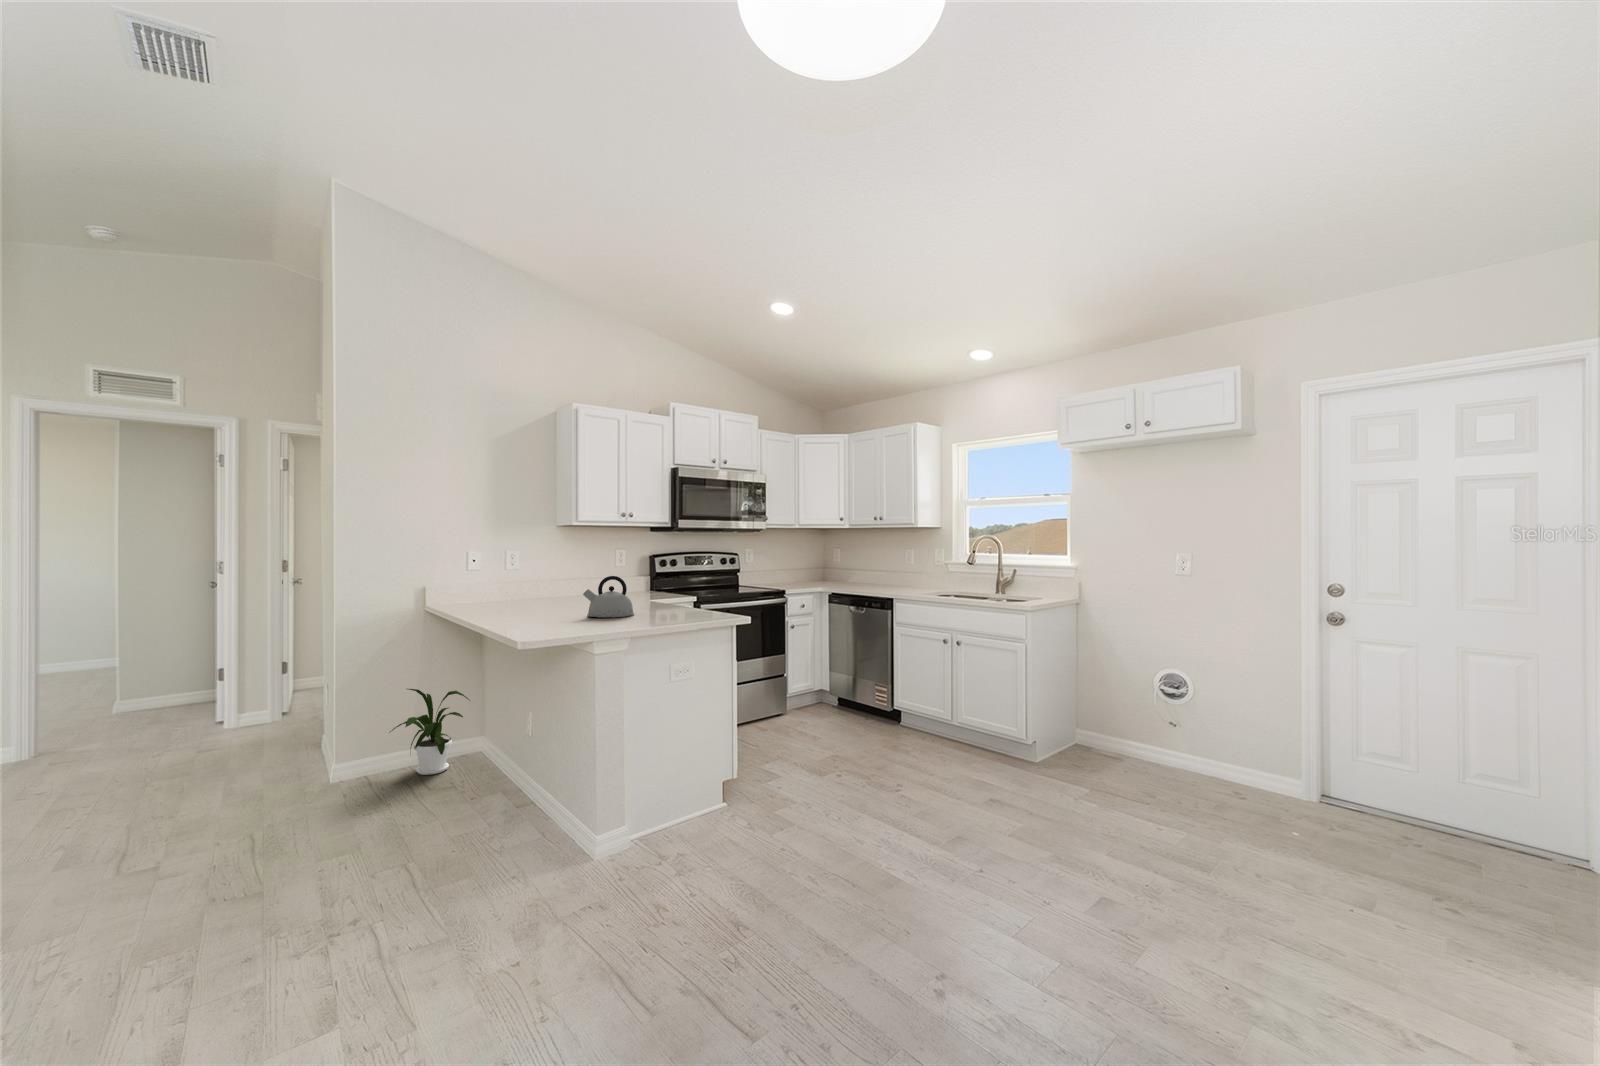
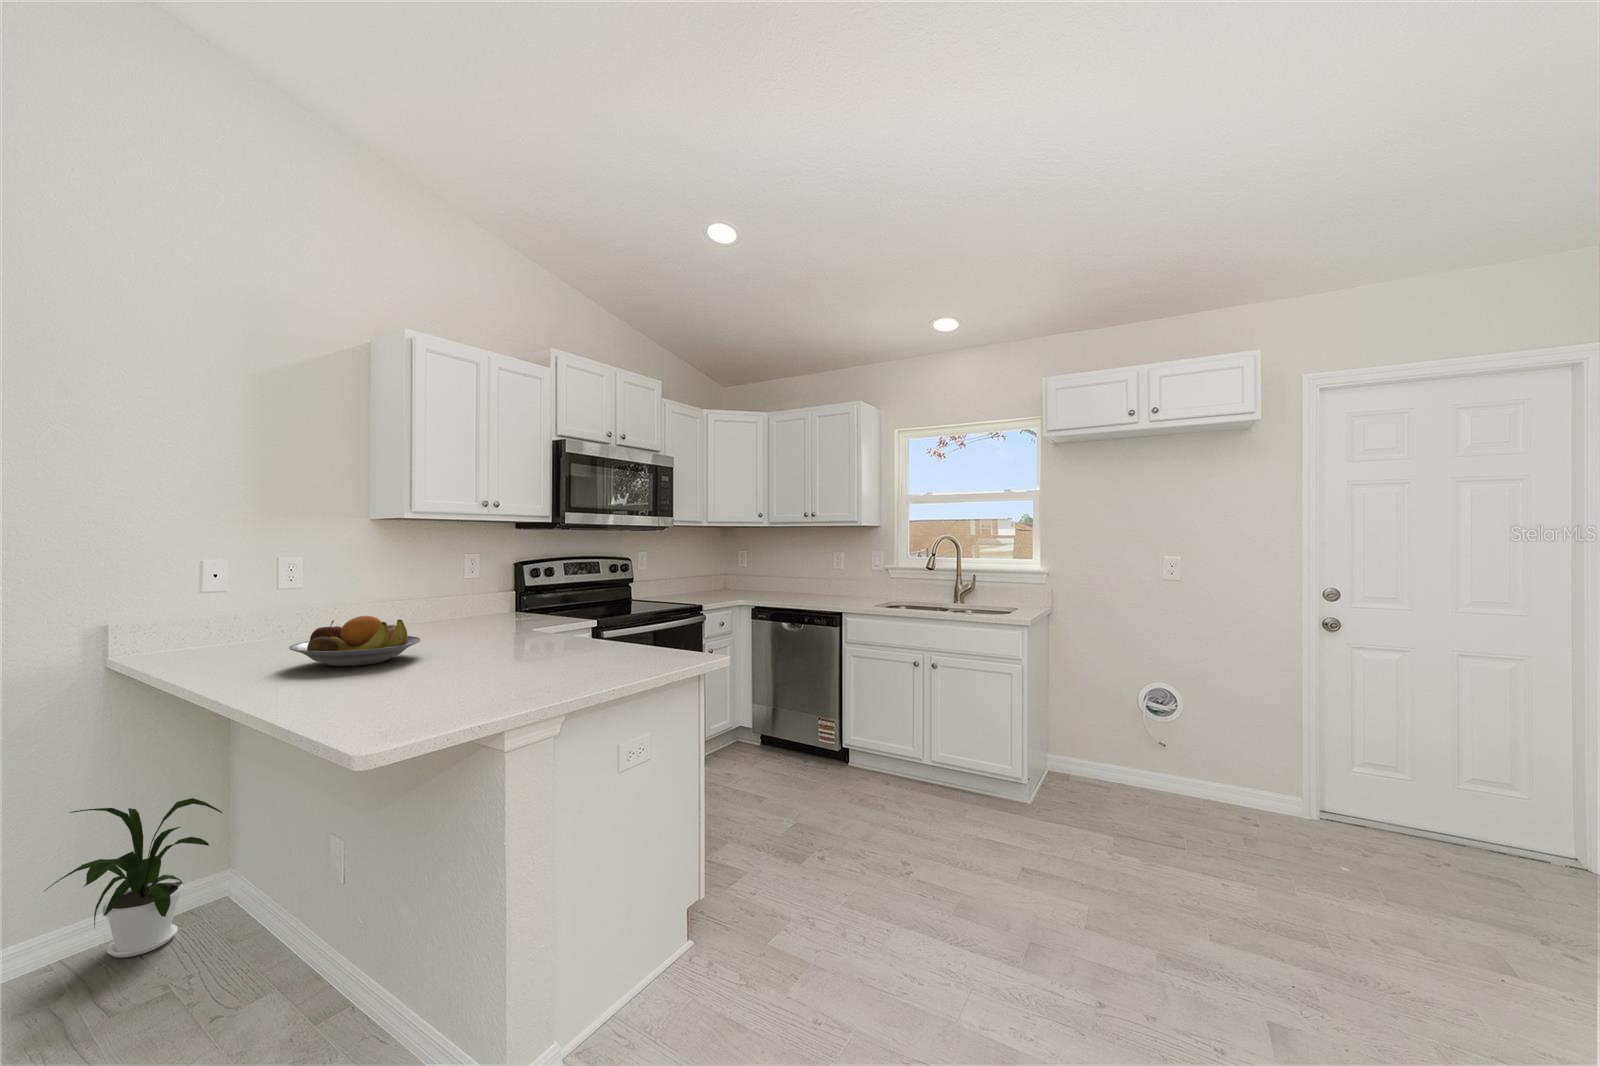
kettle: present [583,576,634,617] -> none [460,599,546,668]
fruit bowl: none [497,585,569,614] -> present [289,616,421,666]

